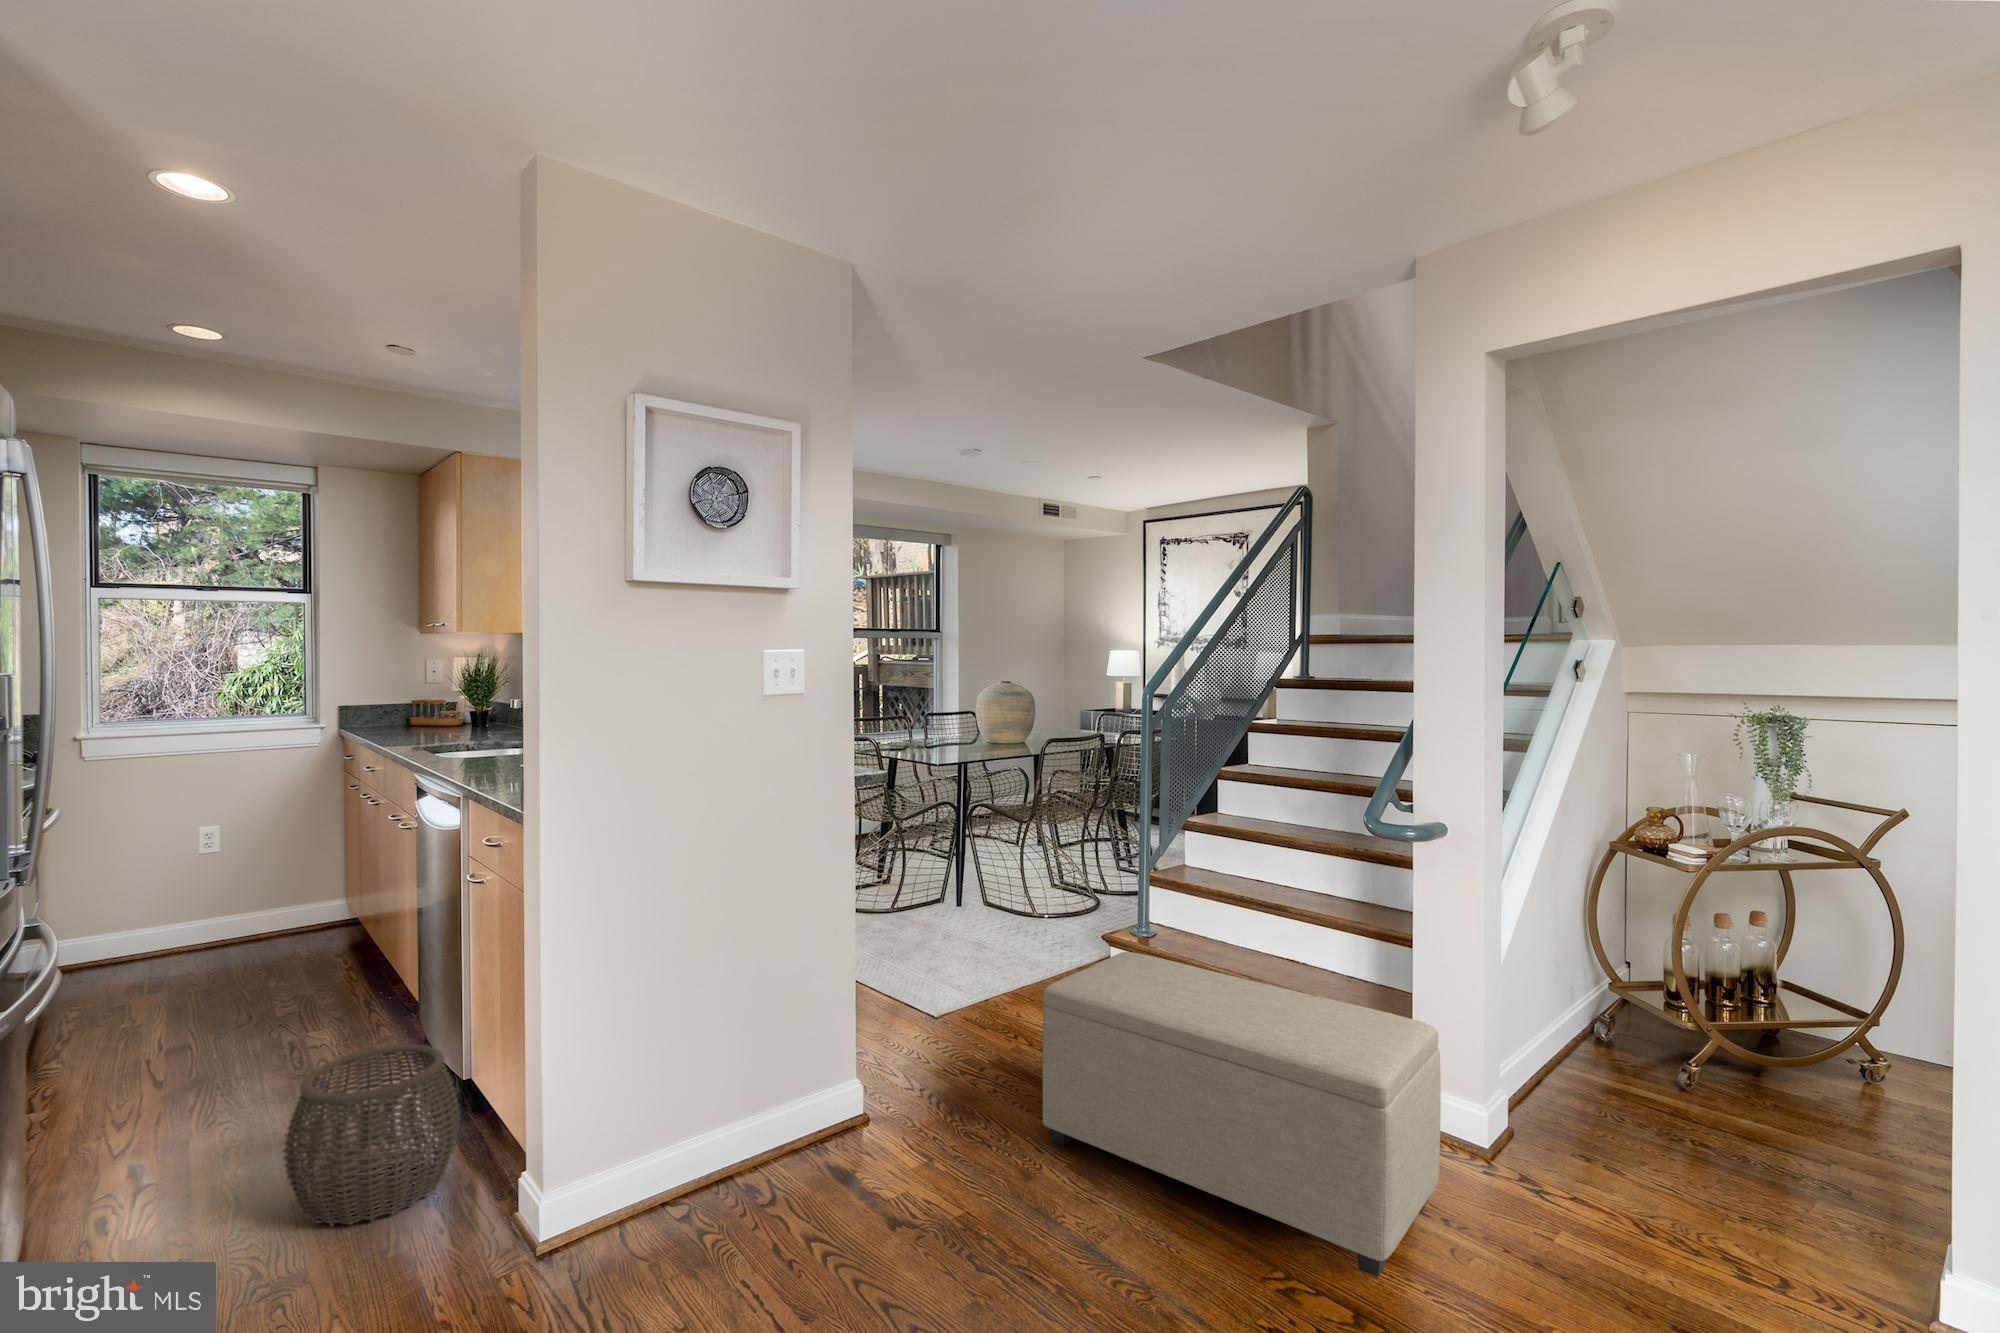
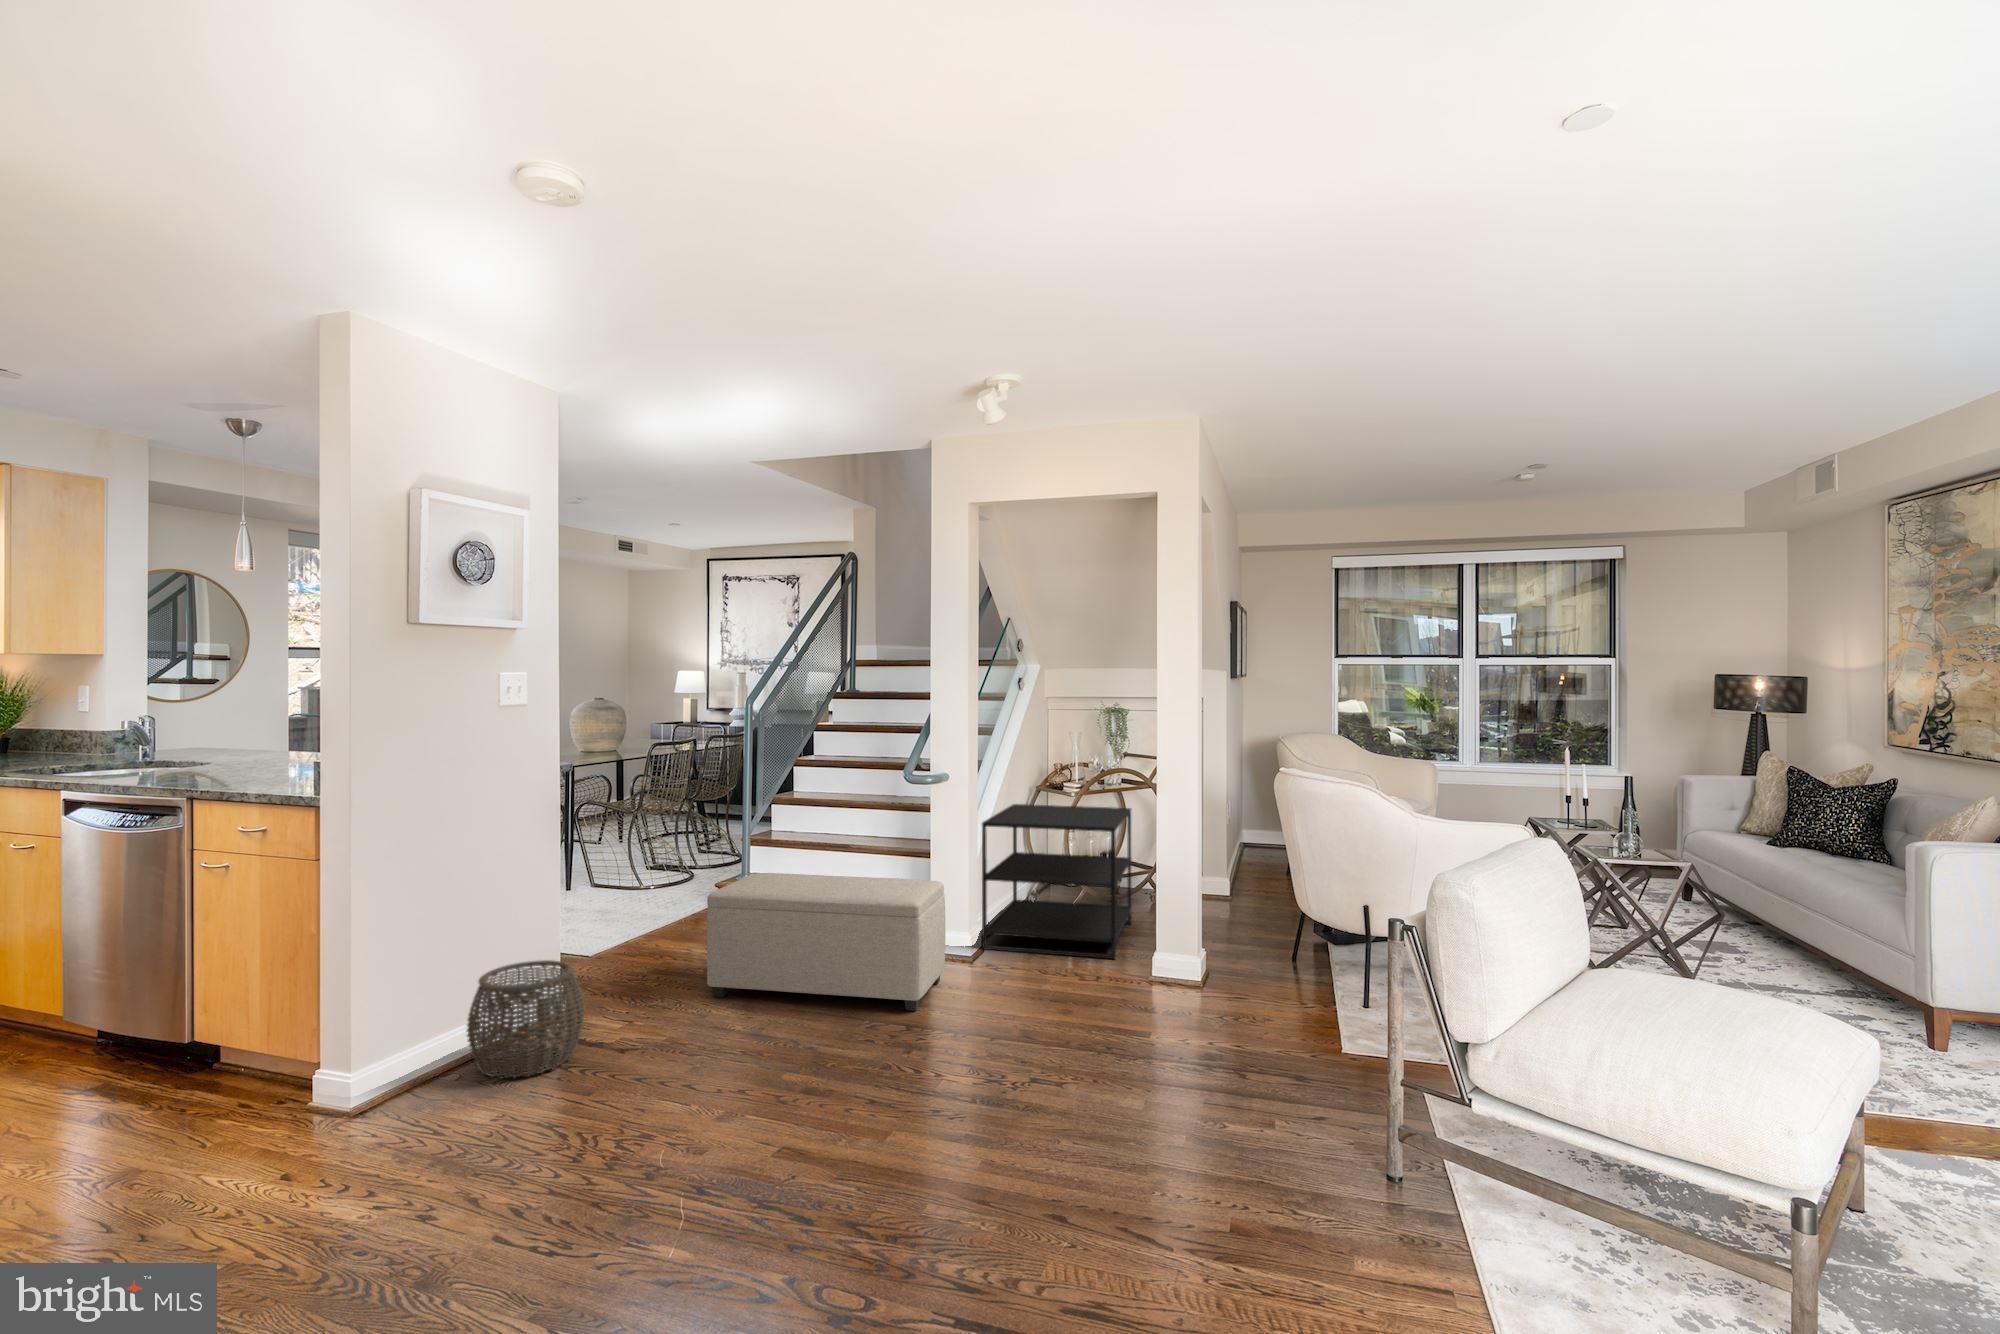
side table: none [1510,873,1831,1228] -> present [982,804,1132,959]
woven basket: present [283,1045,460,1226] -> present [467,960,584,1078]

